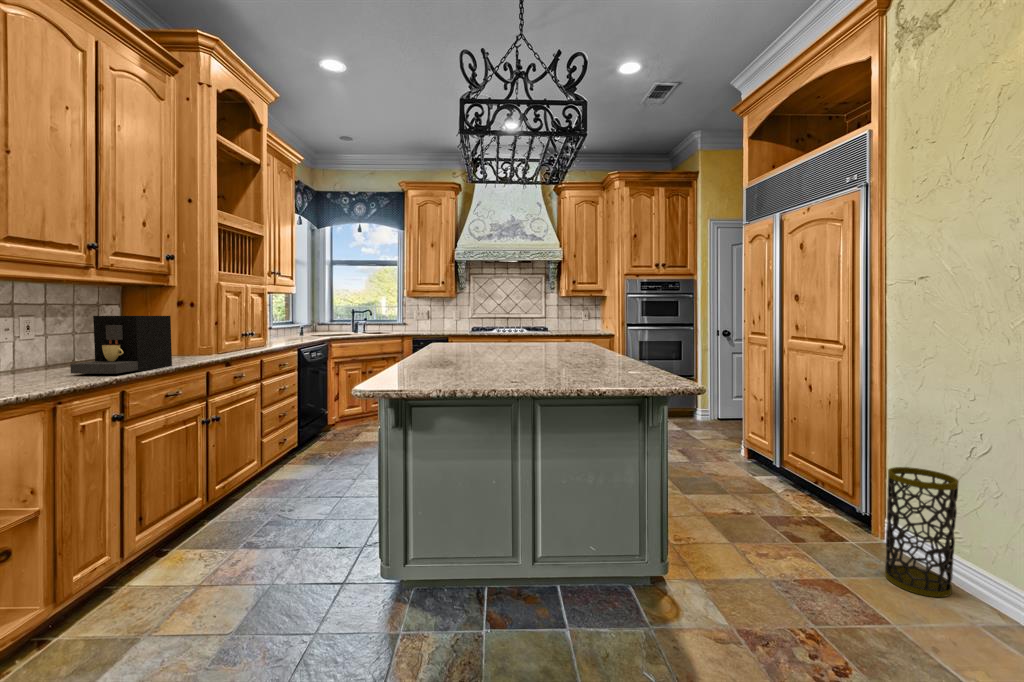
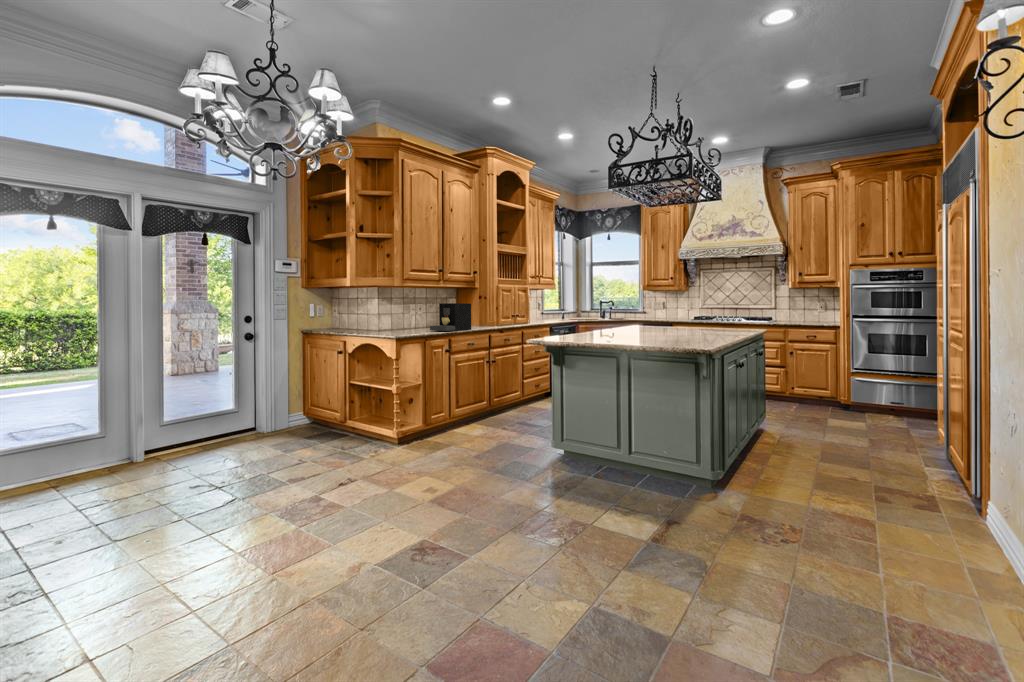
trash can: present [885,467,958,597] -> none [929,428,996,536]

